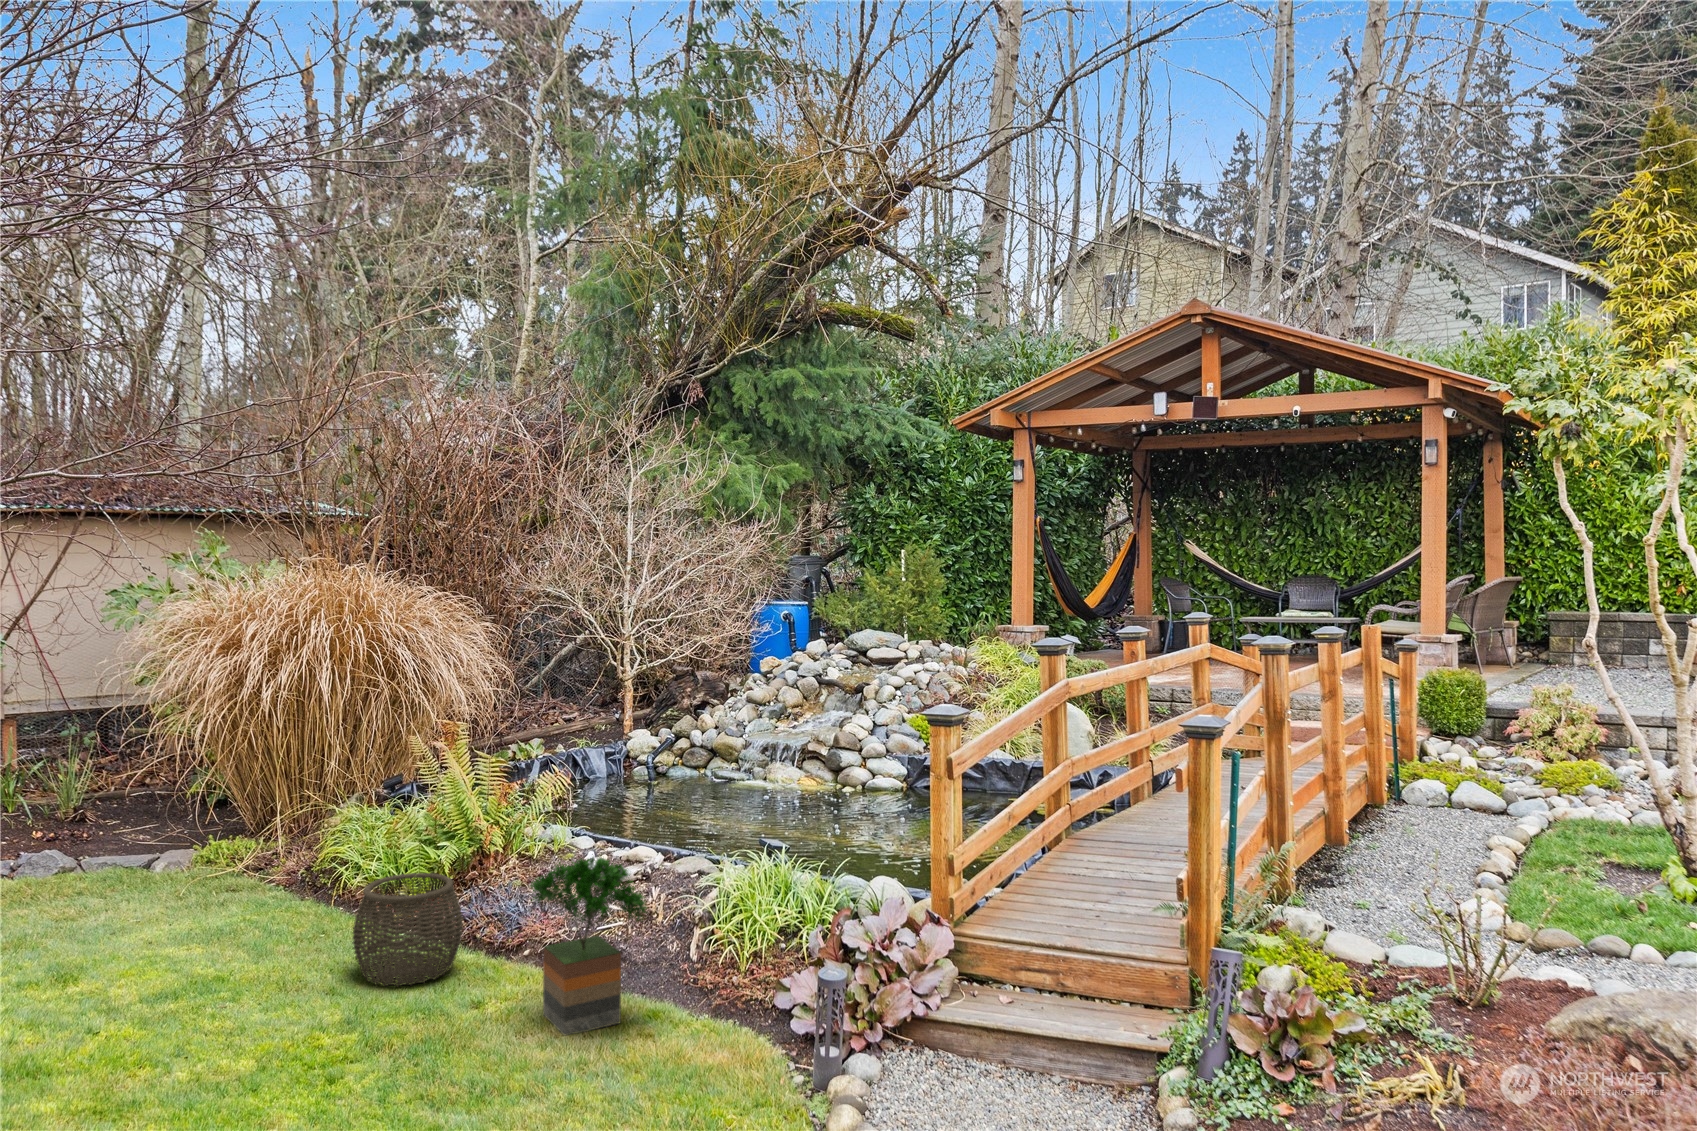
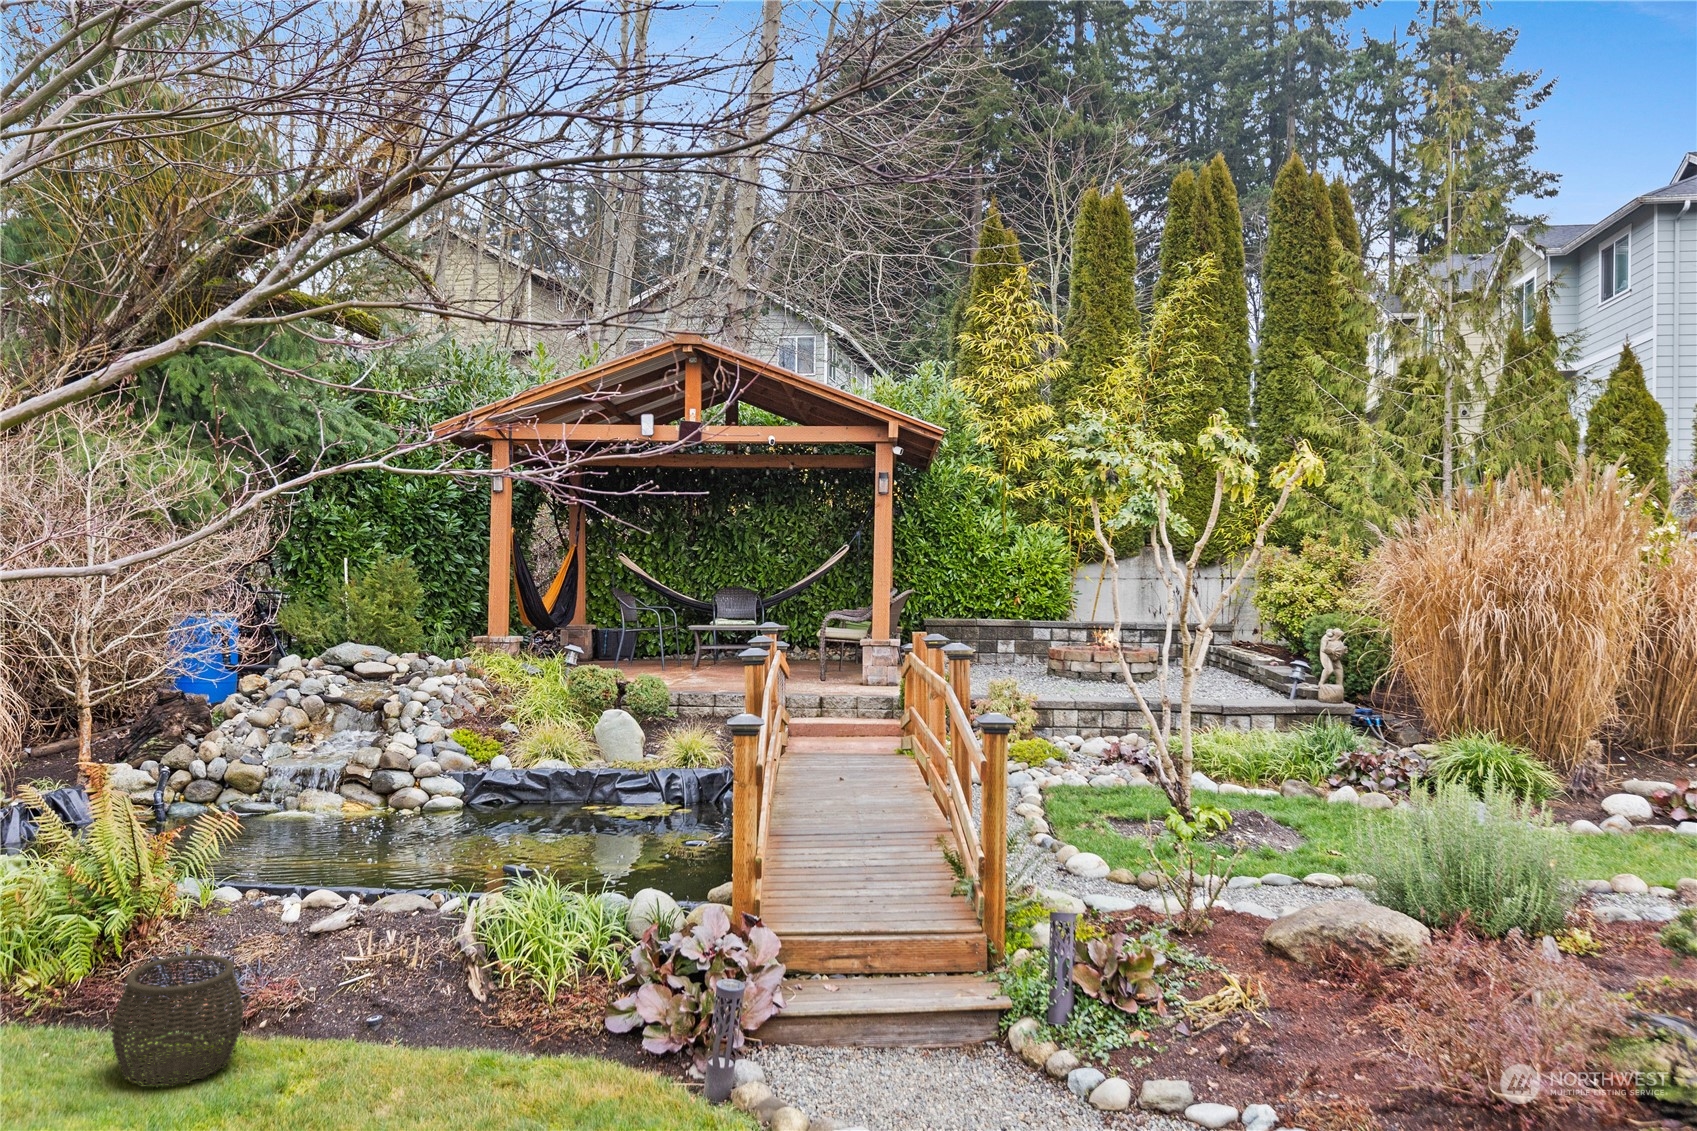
potted tree: present [531,857,647,1035] -> none [372,905,506,1087]

